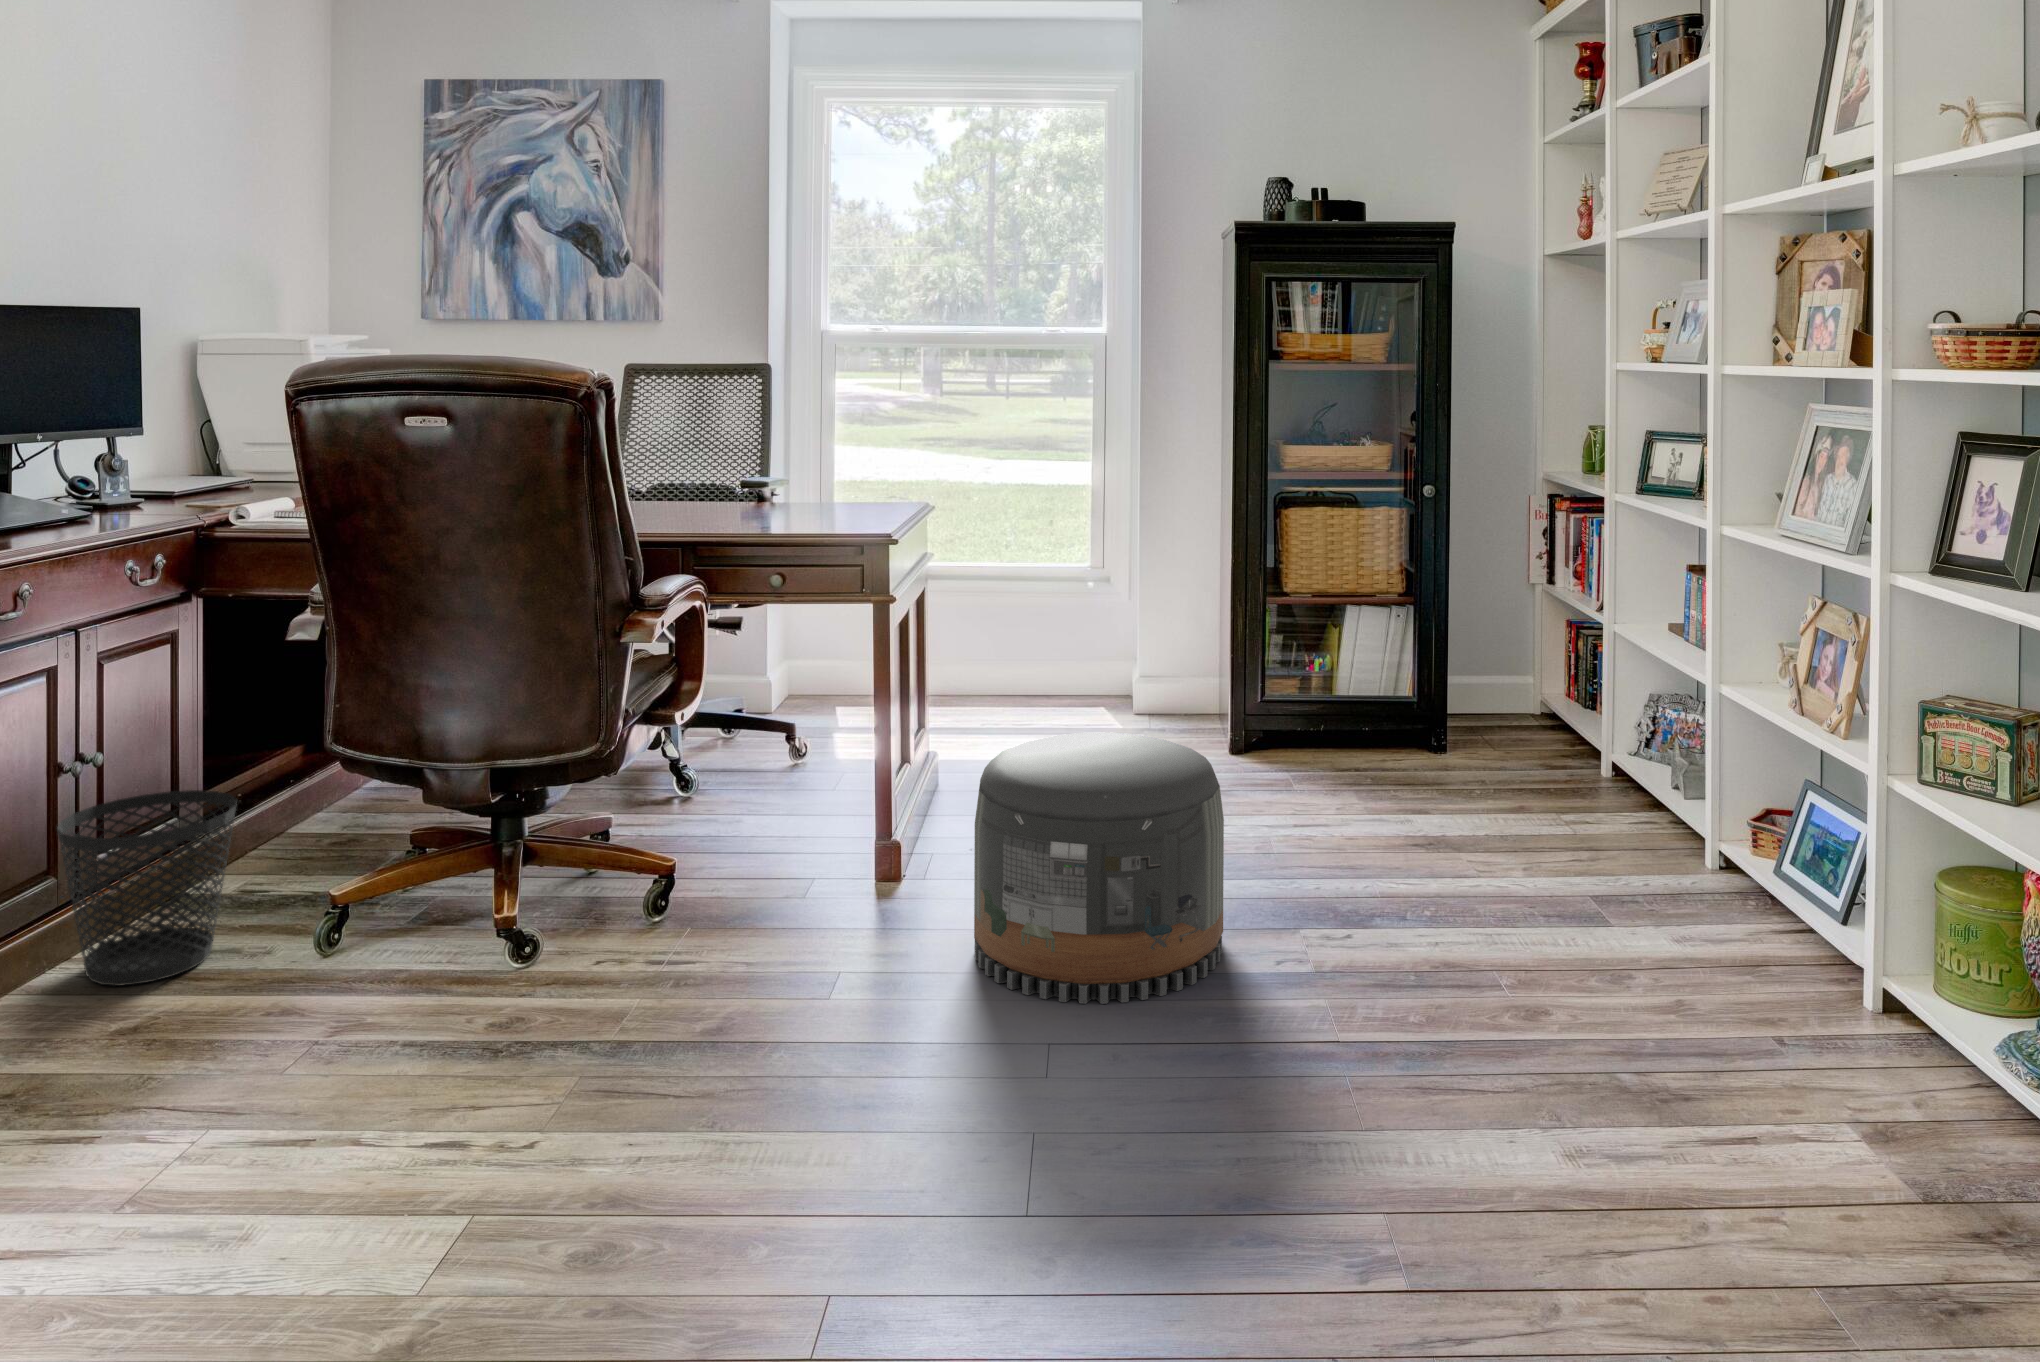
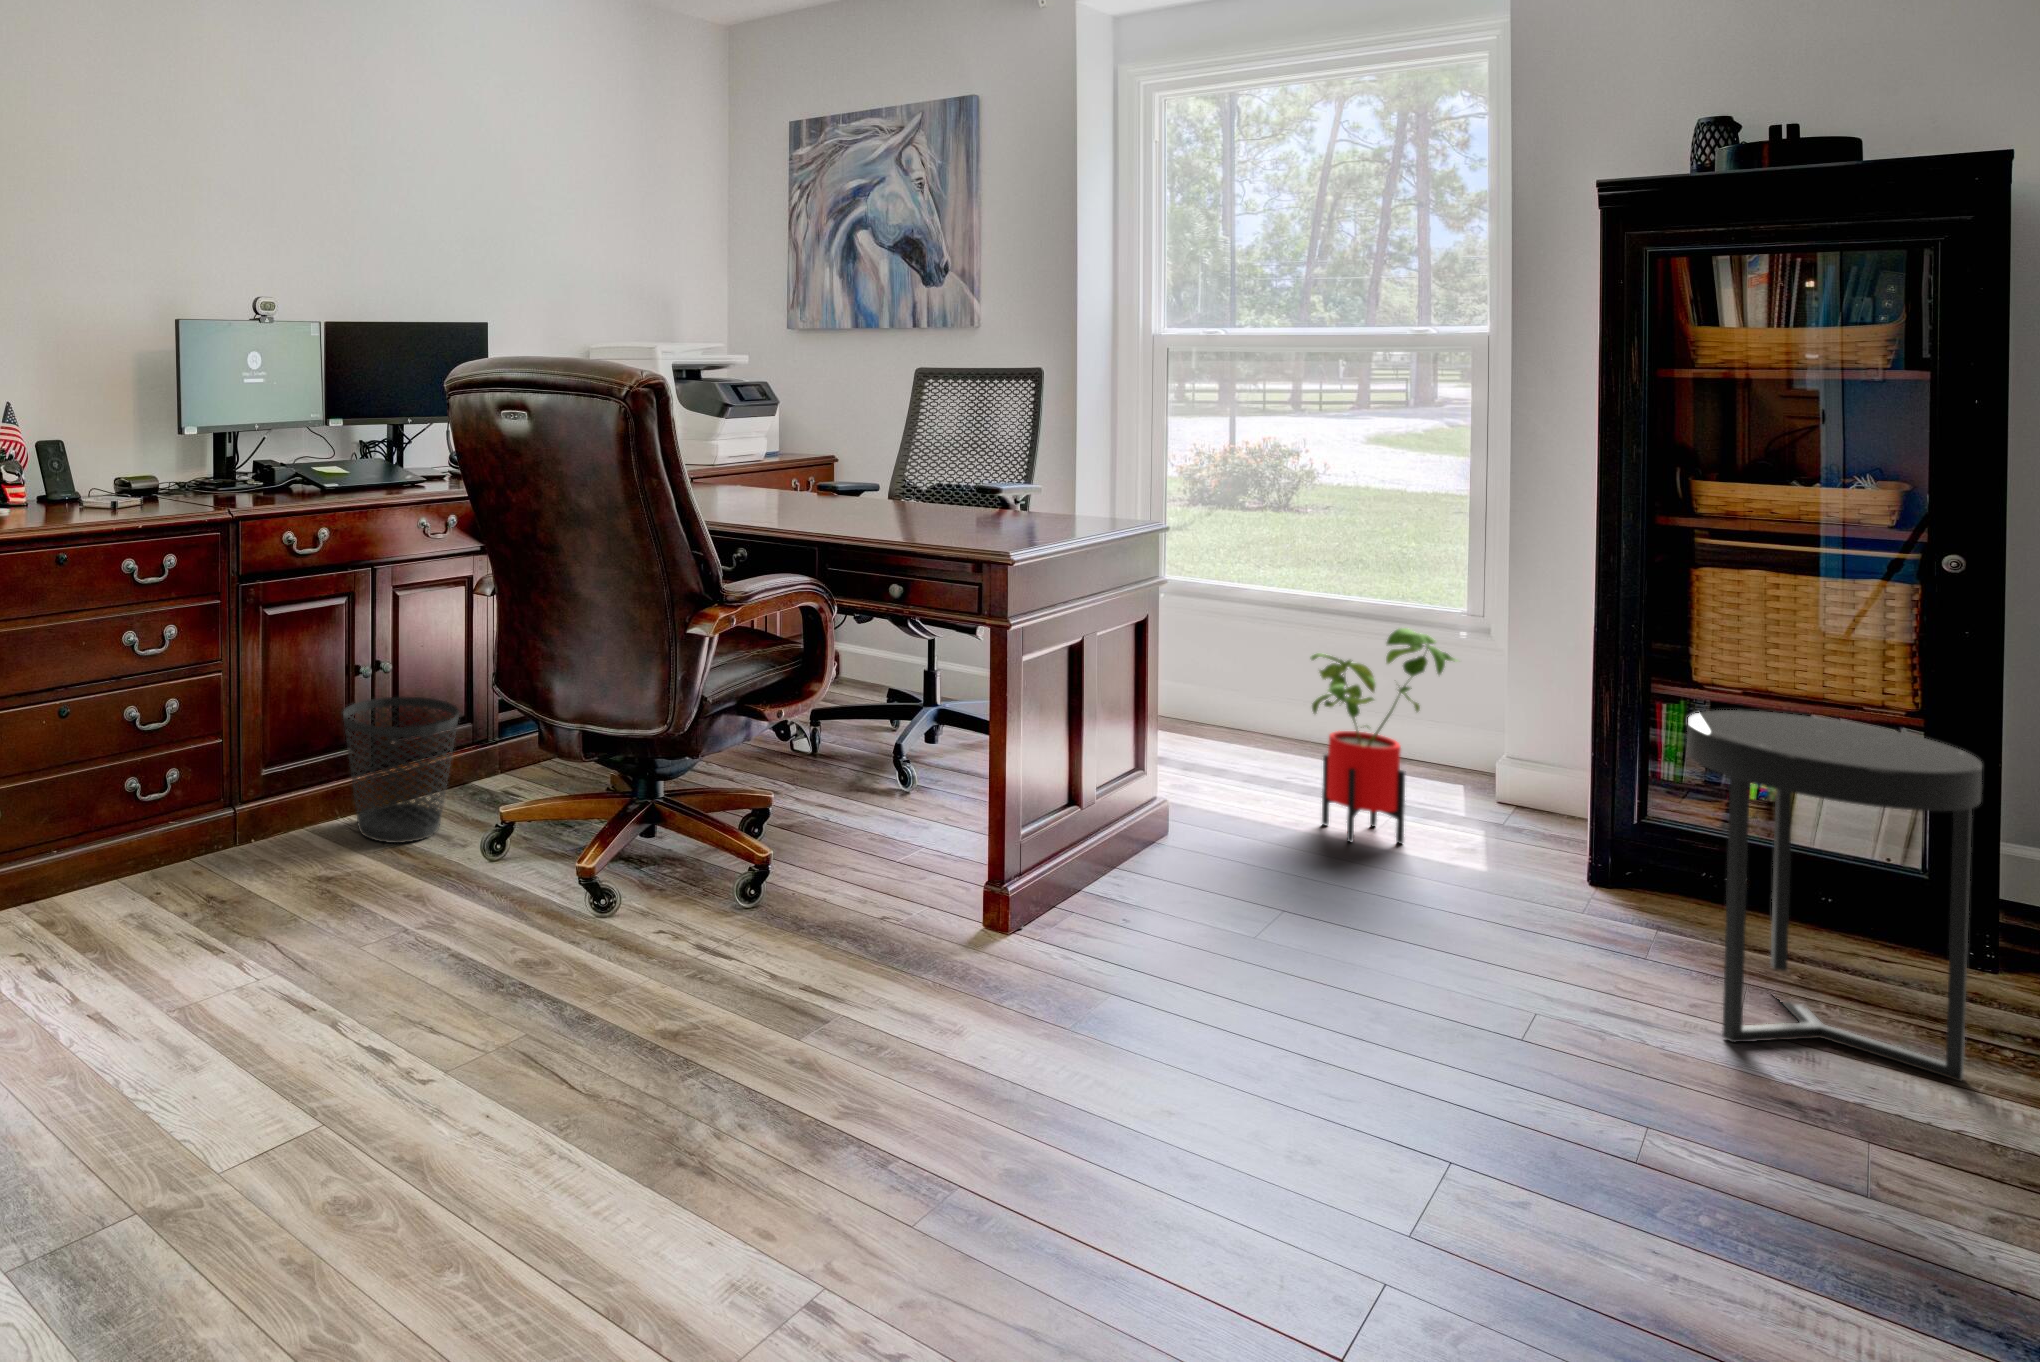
house plant: none [988,549,1094,724] -> present [1311,628,1457,844]
side table: none [1275,565,1414,778] -> present [1687,710,1982,1081]
pouf: present [974,732,1224,1004] -> none [958,849,1308,1242]

